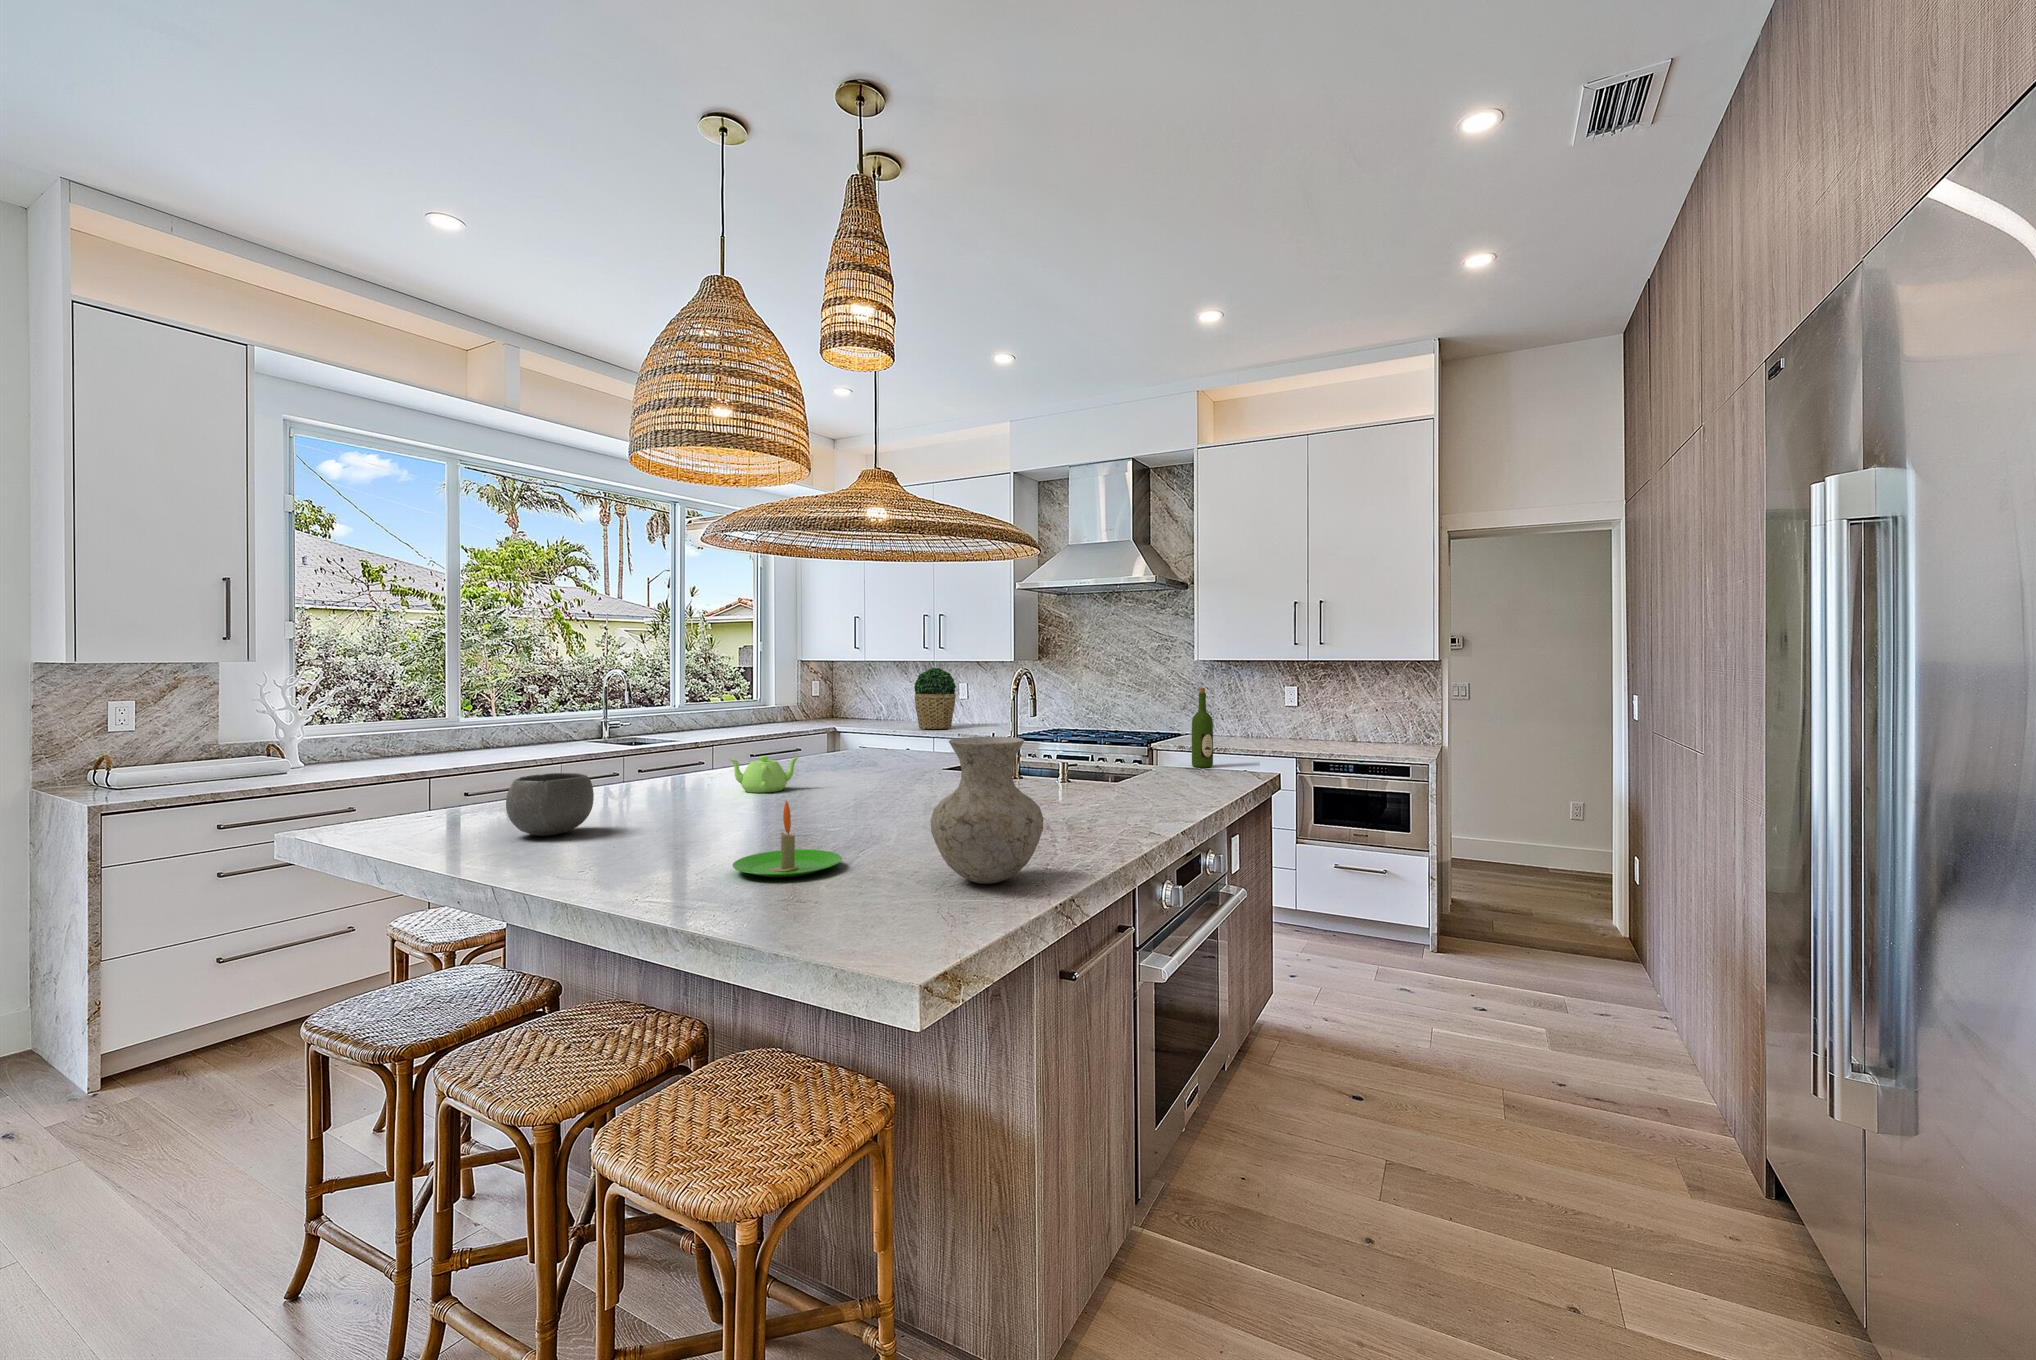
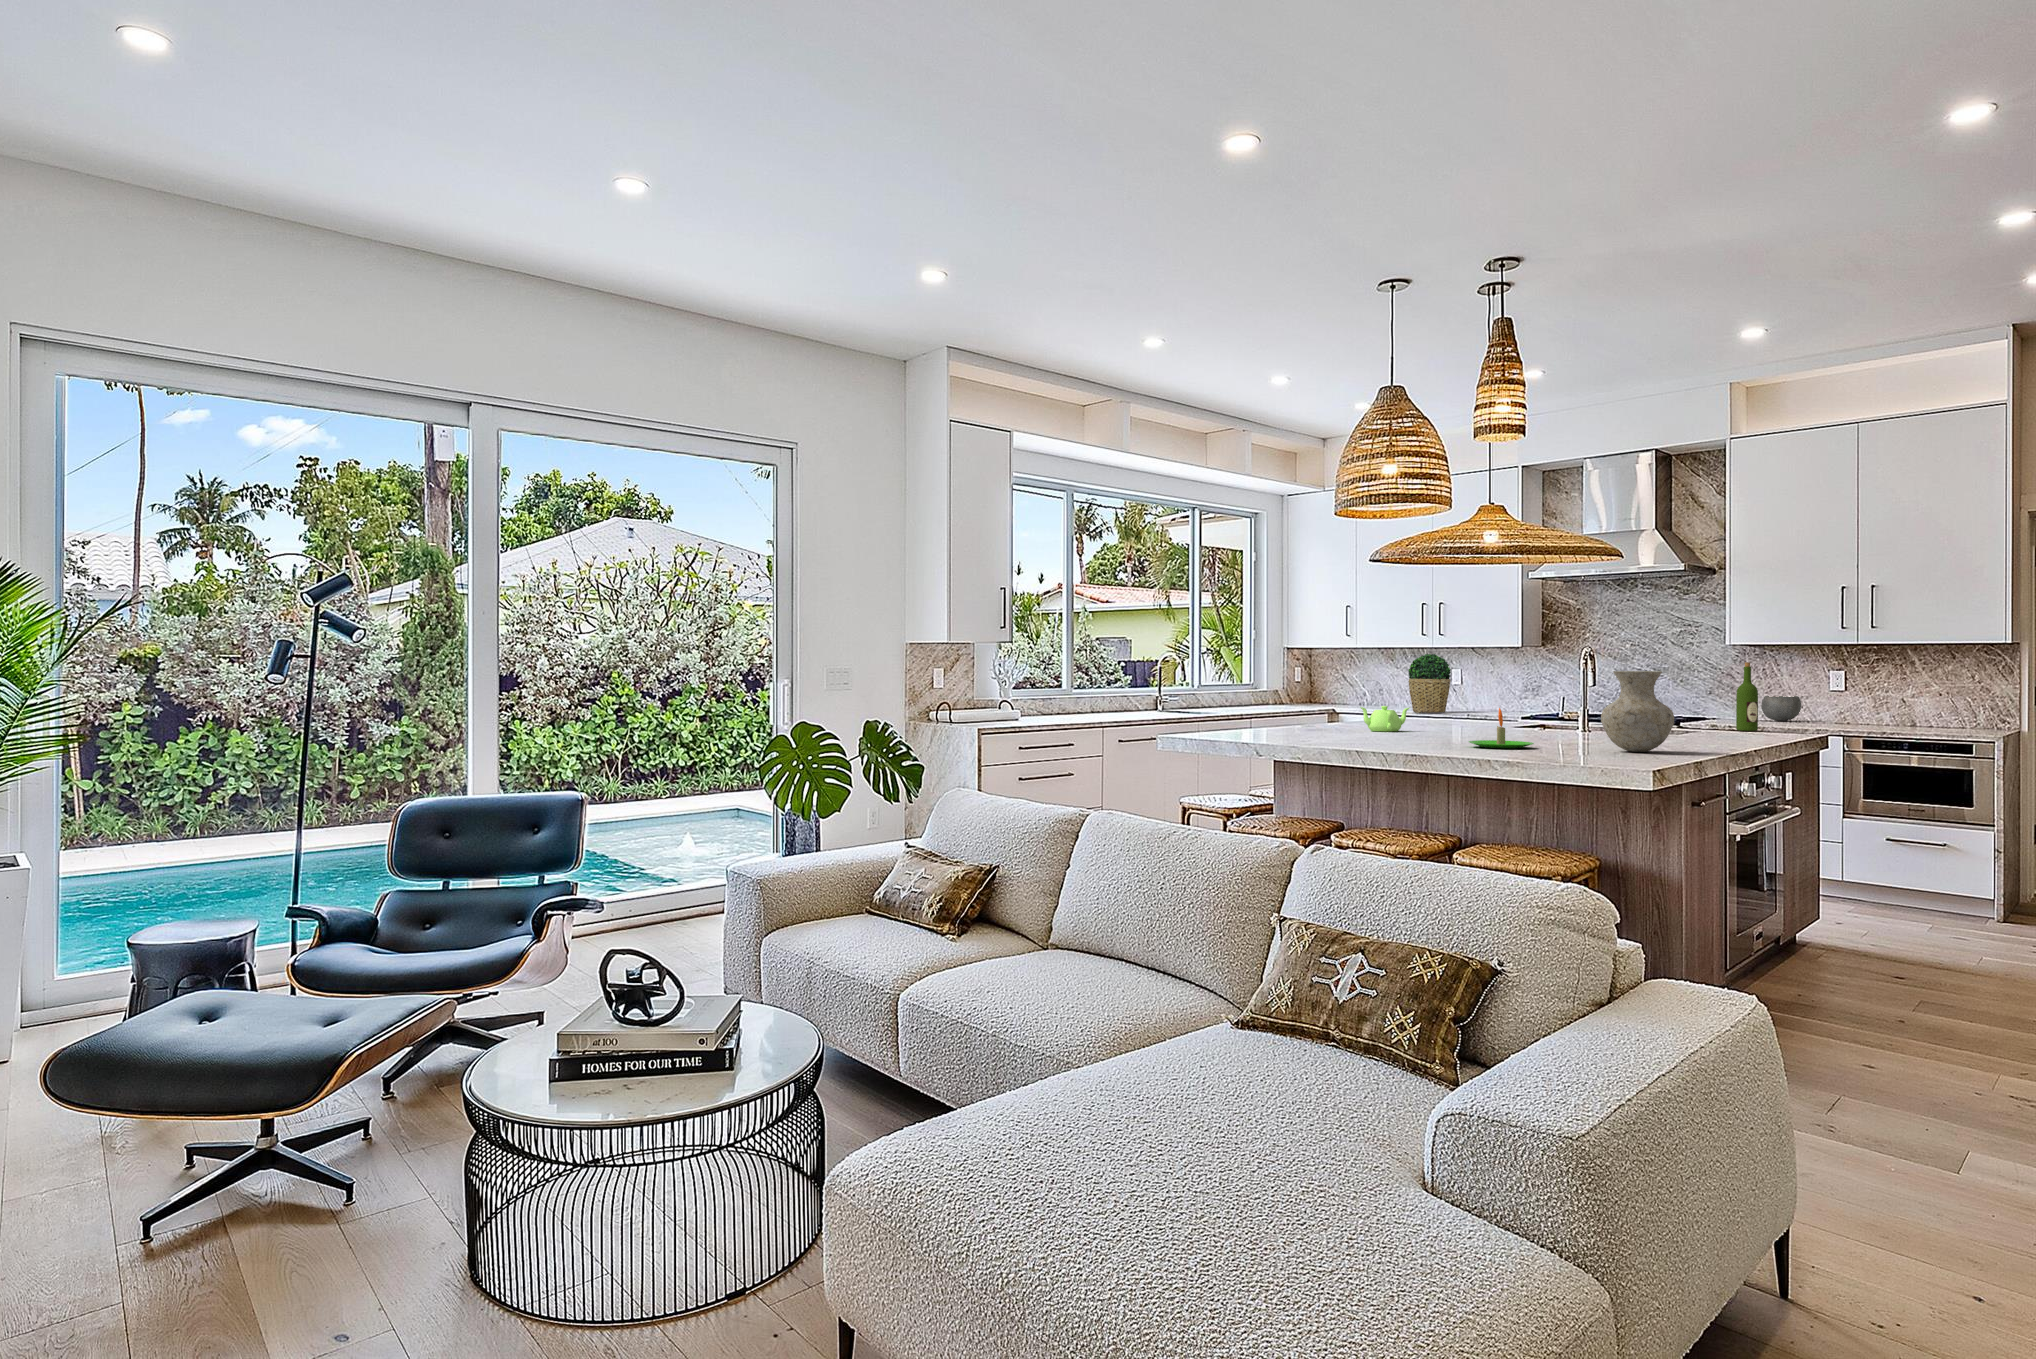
ceramic bowl: present [506,773,594,836] -> present [1761,696,1801,721]

